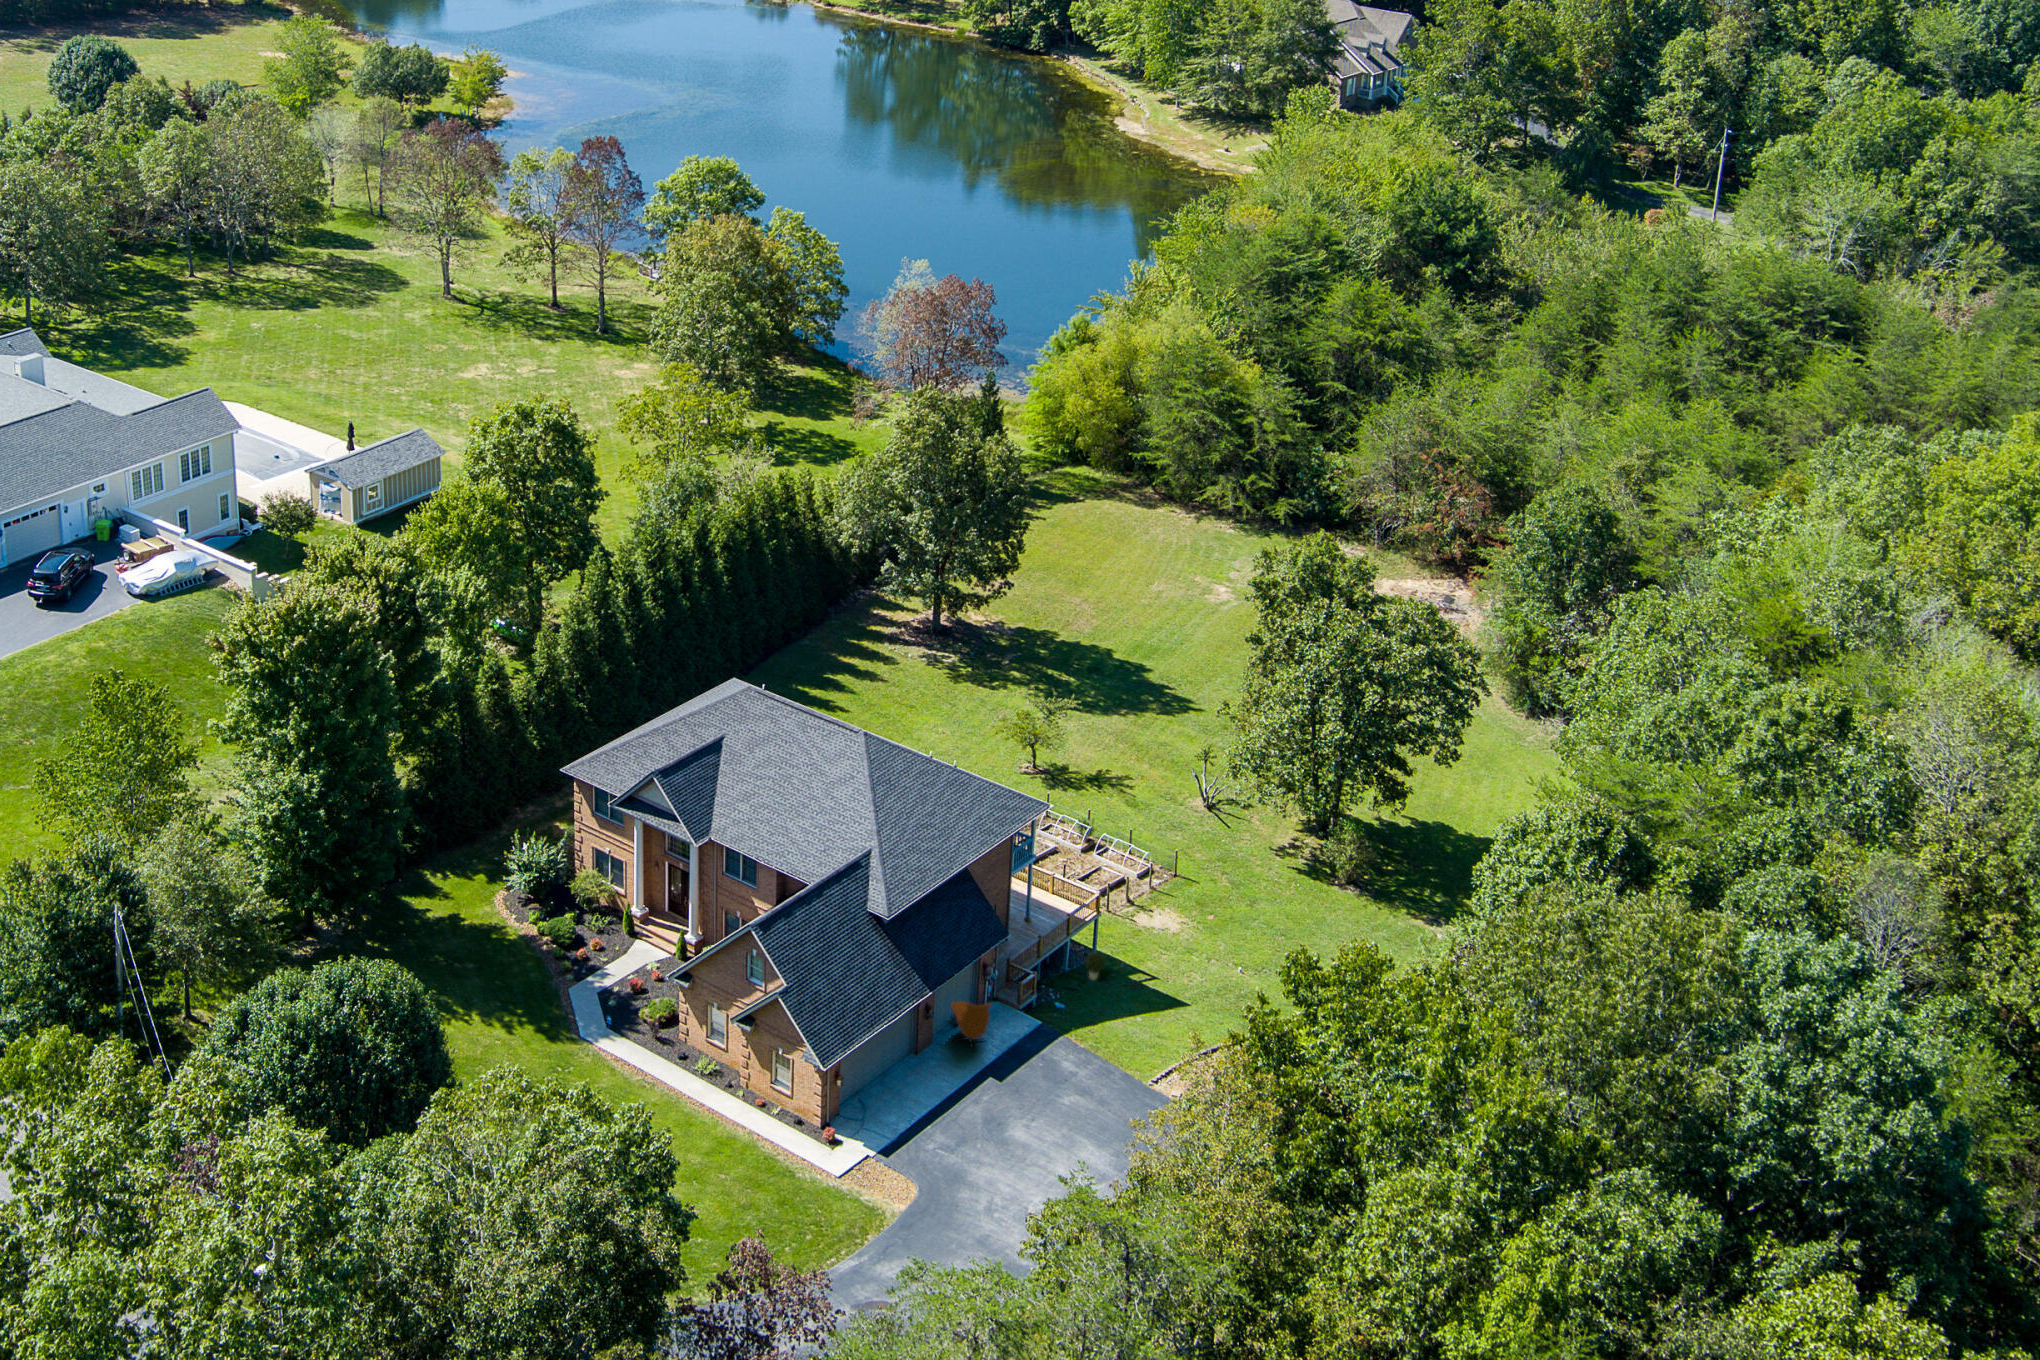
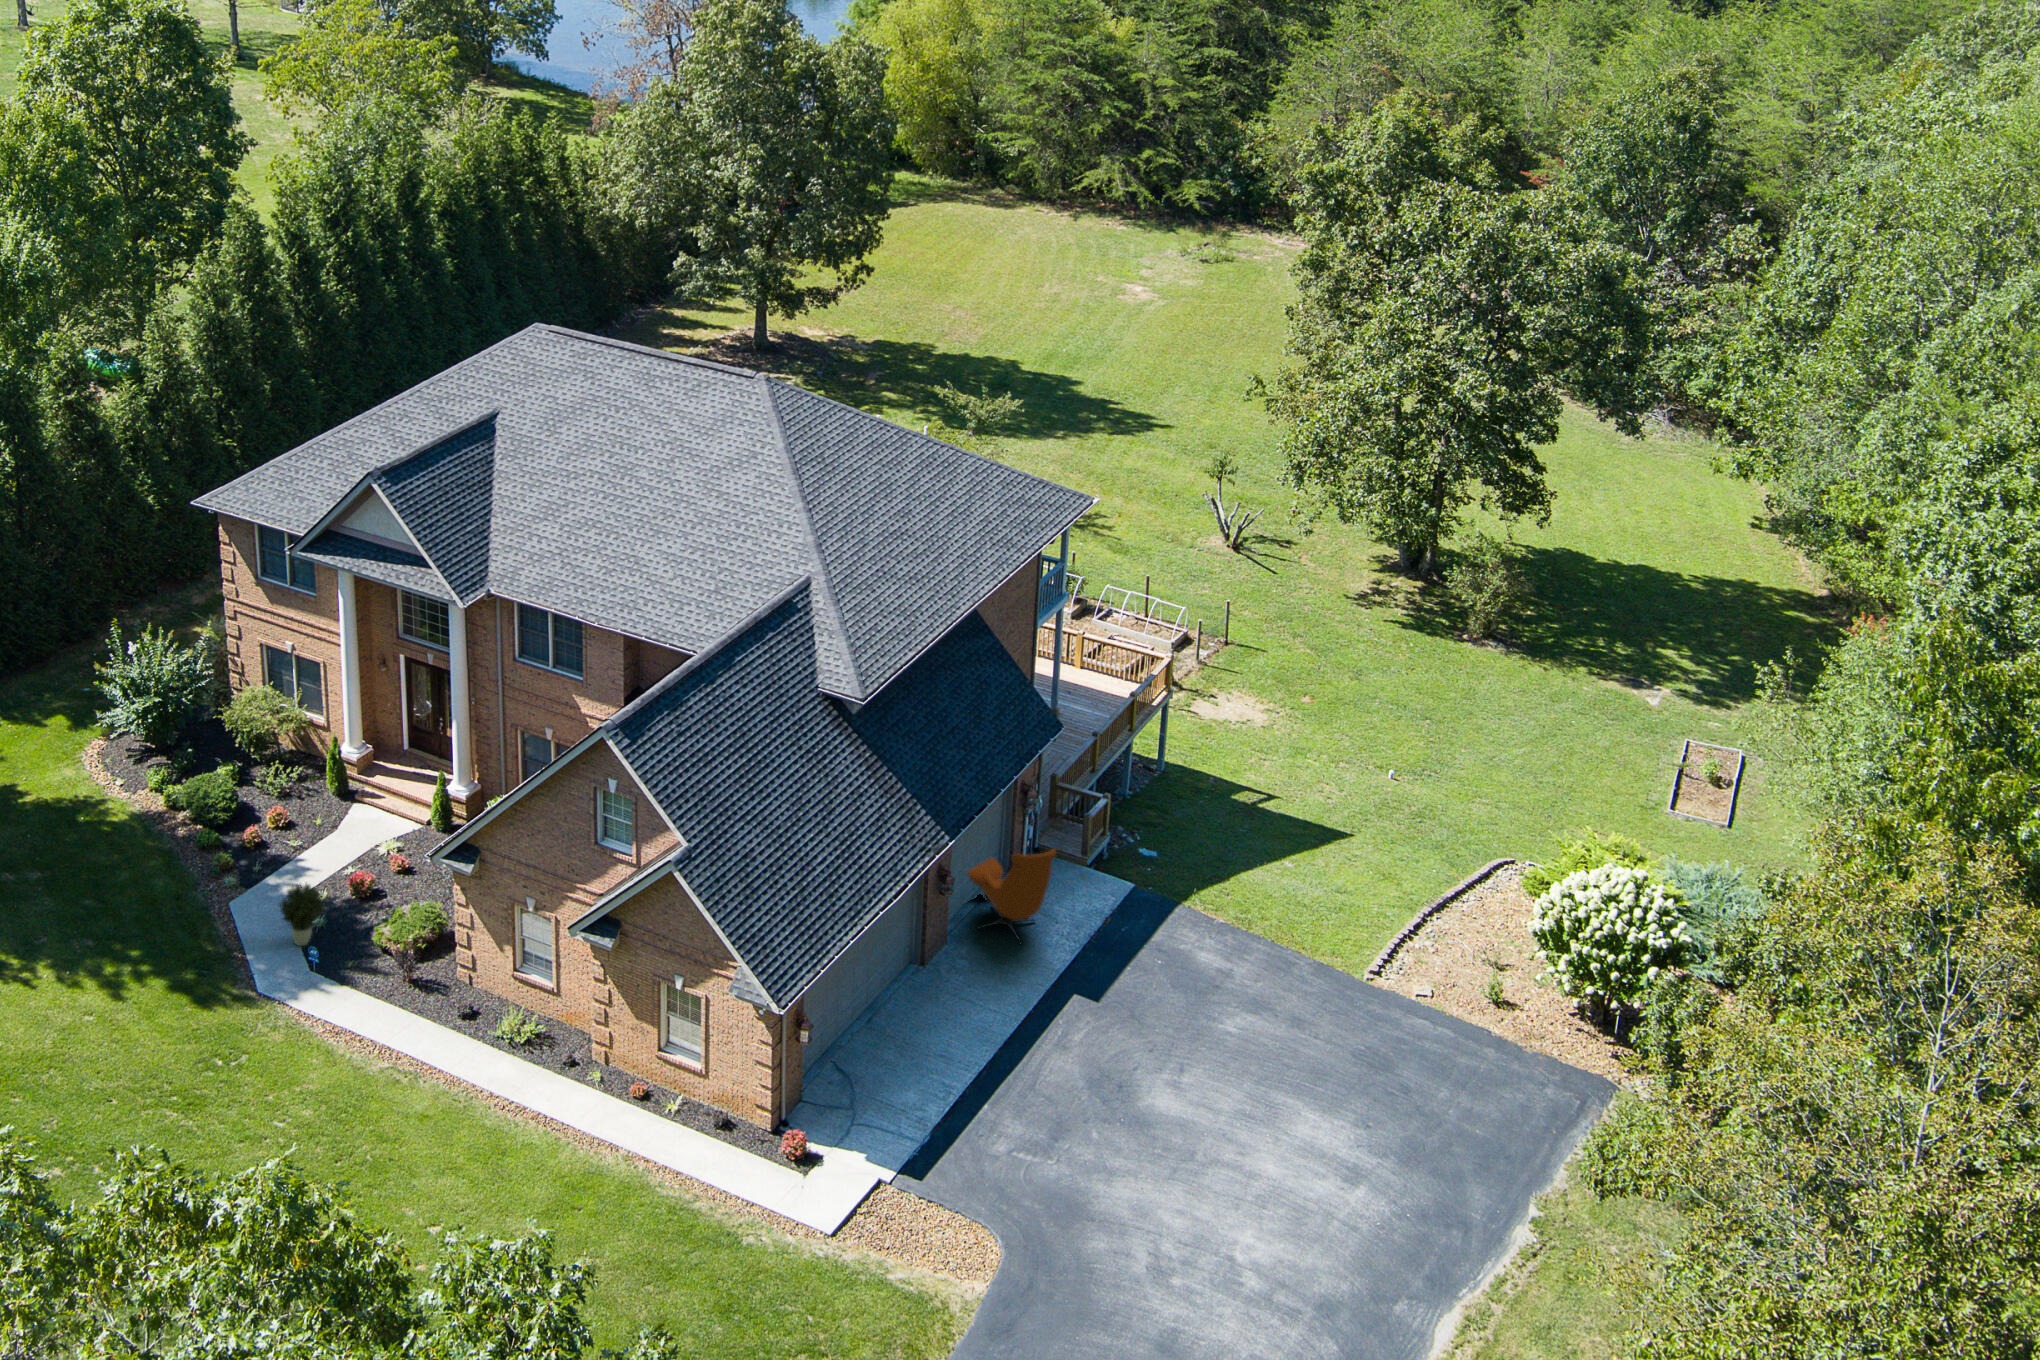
potted plant: present [1085,951,1105,980] -> present [279,884,324,946]

